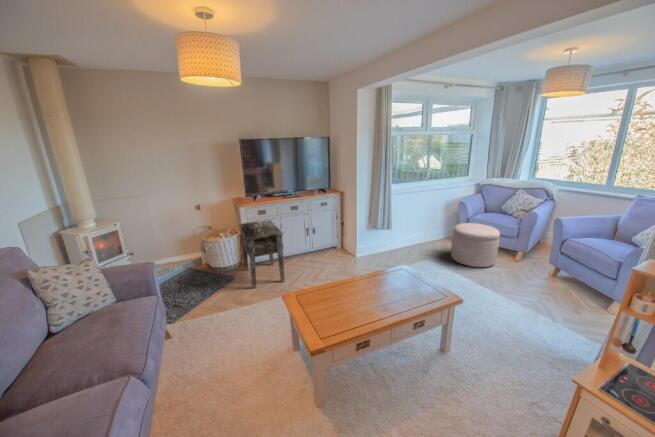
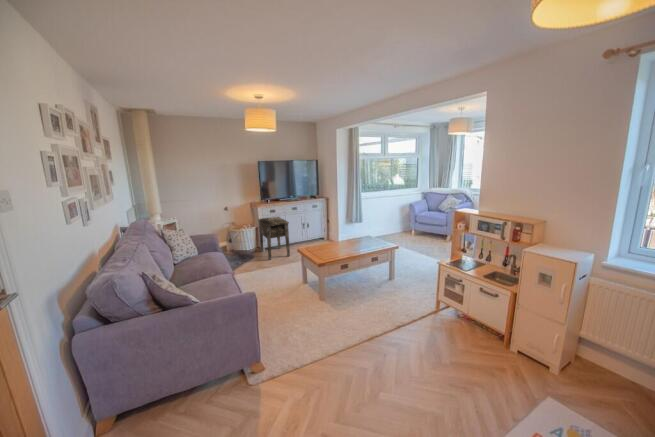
ottoman: present [451,223,500,267] -> none [403,217,433,245]

